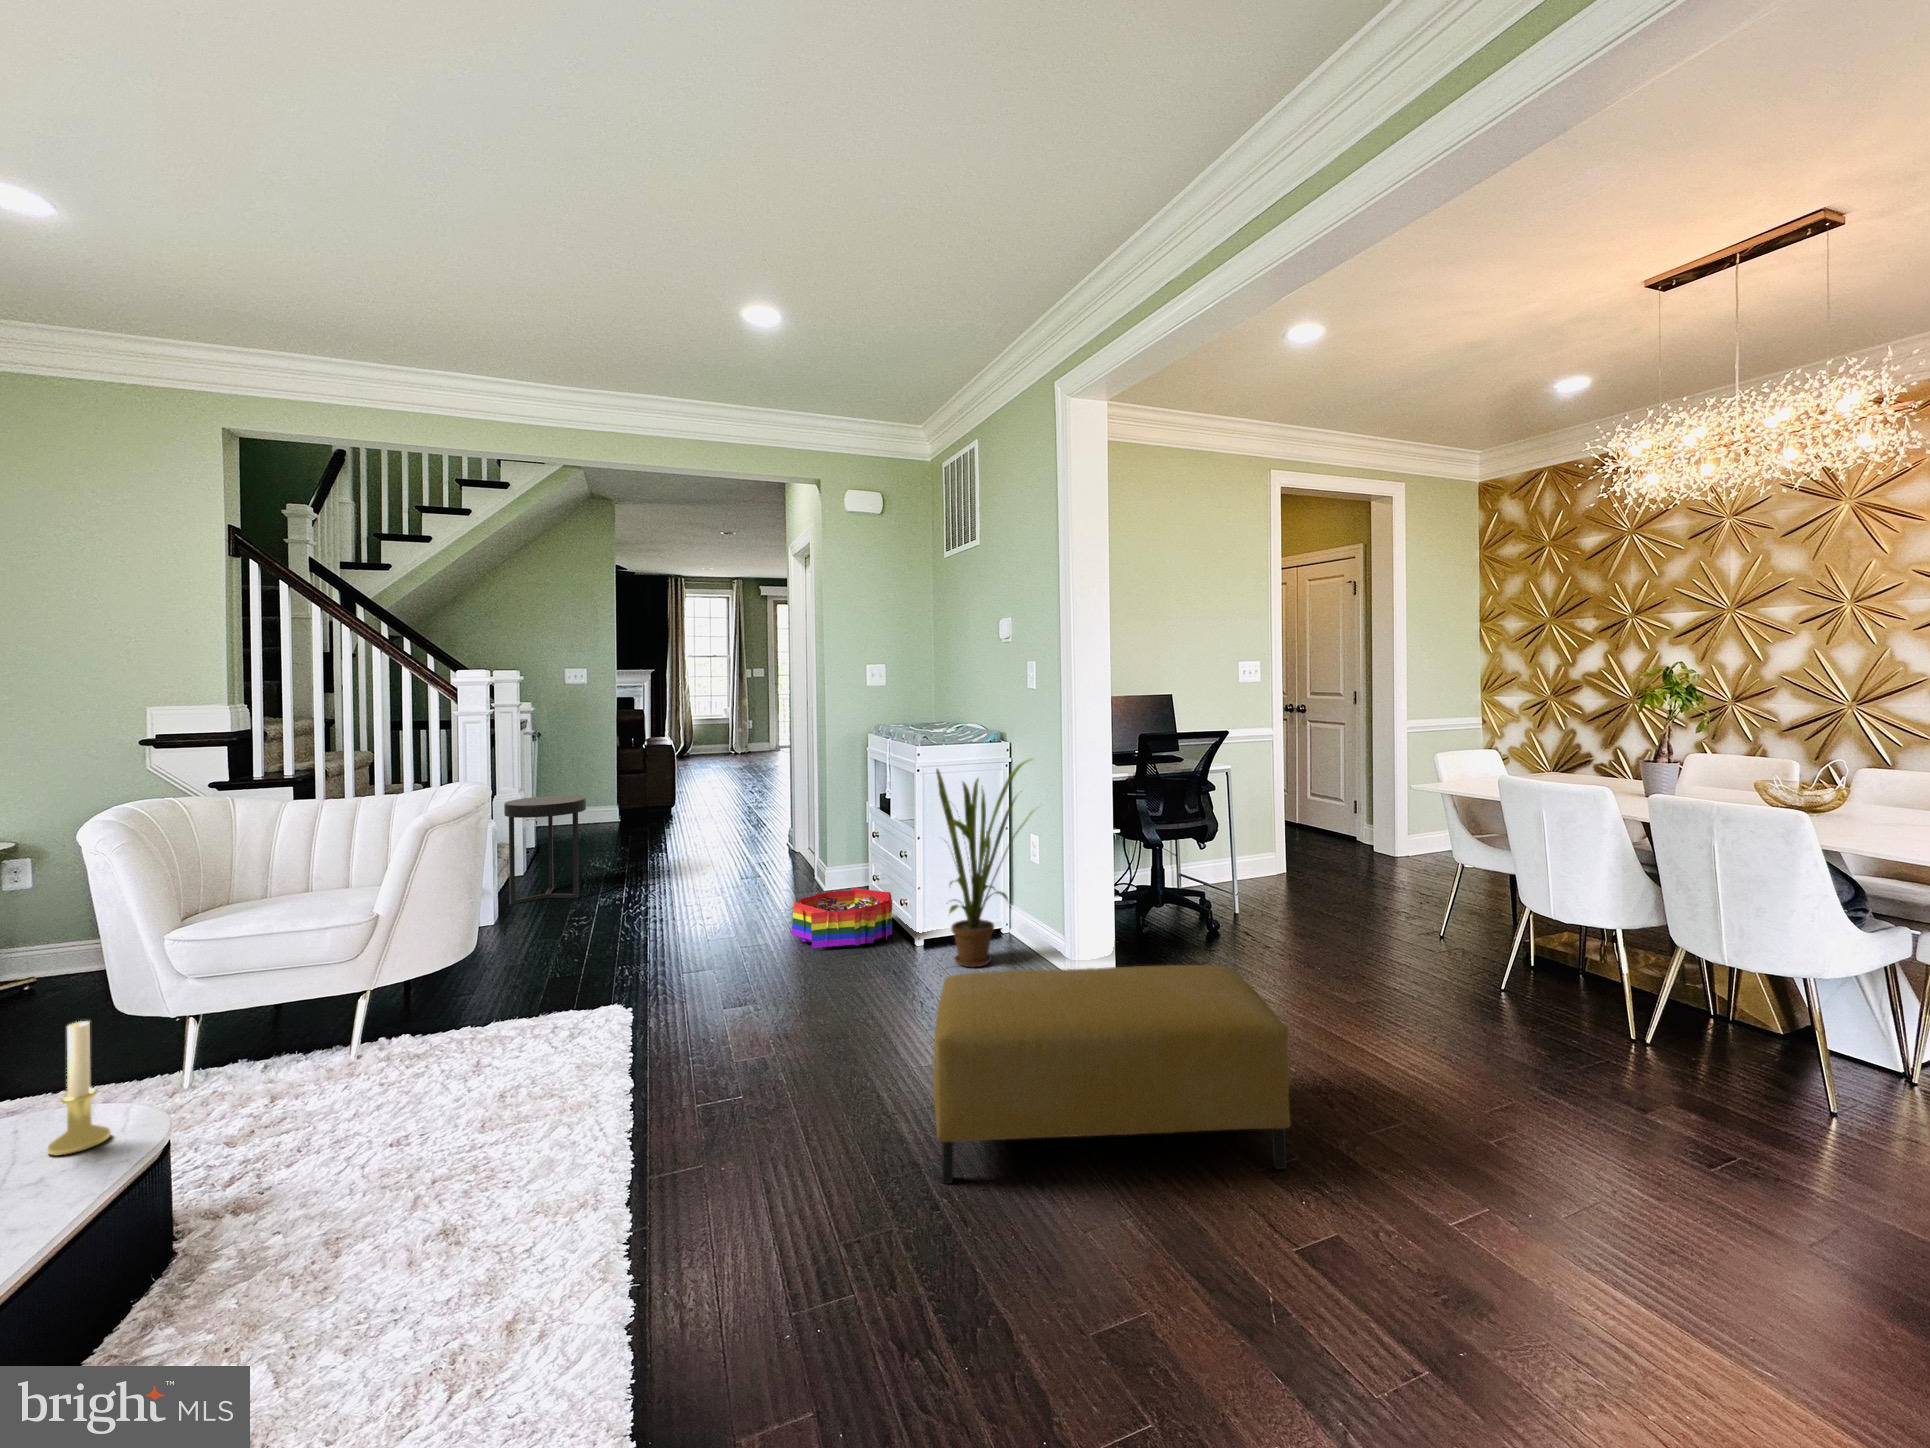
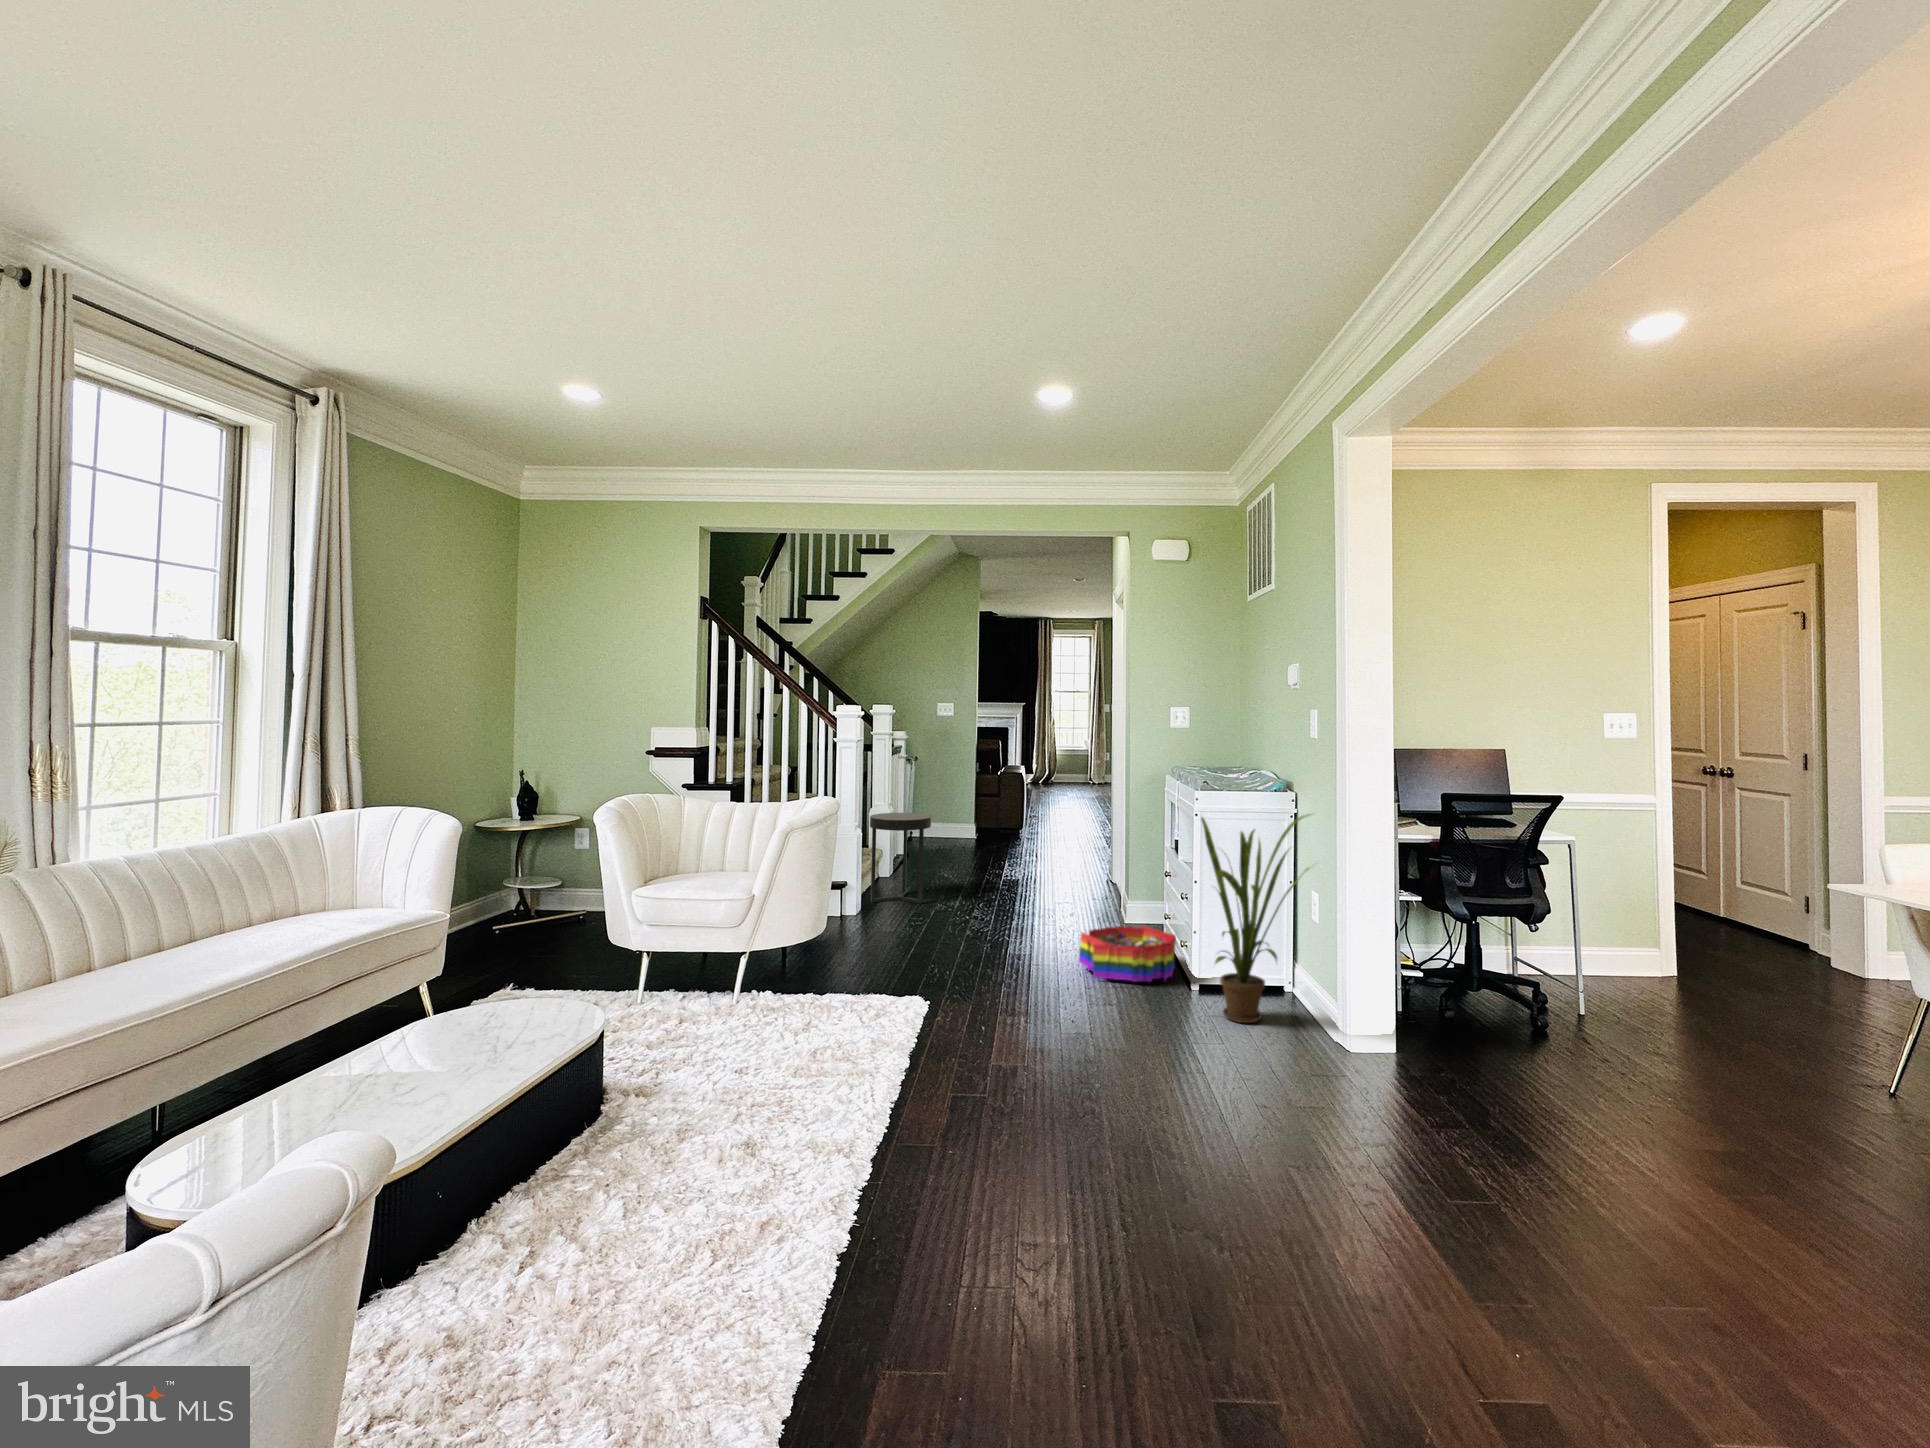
ottoman: present [933,965,1291,1184] -> none [1118,1022,1501,1306]
candle holder: present [47,1021,111,1155] -> none [539,943,571,1031]

